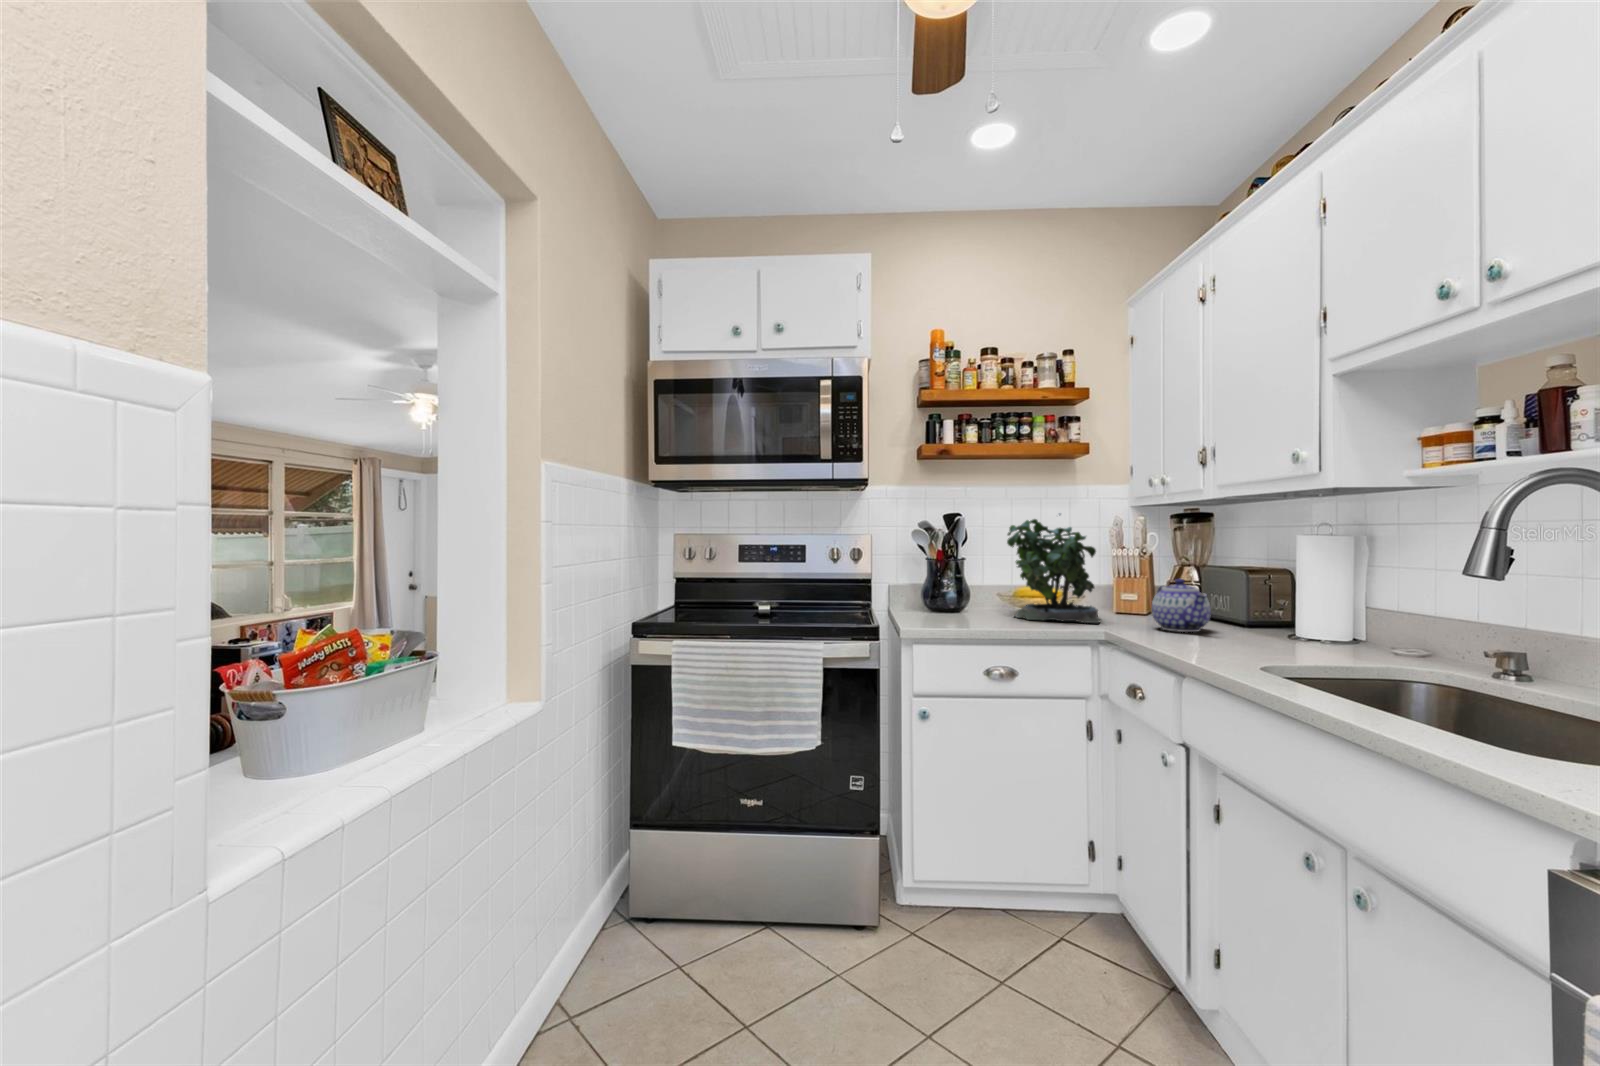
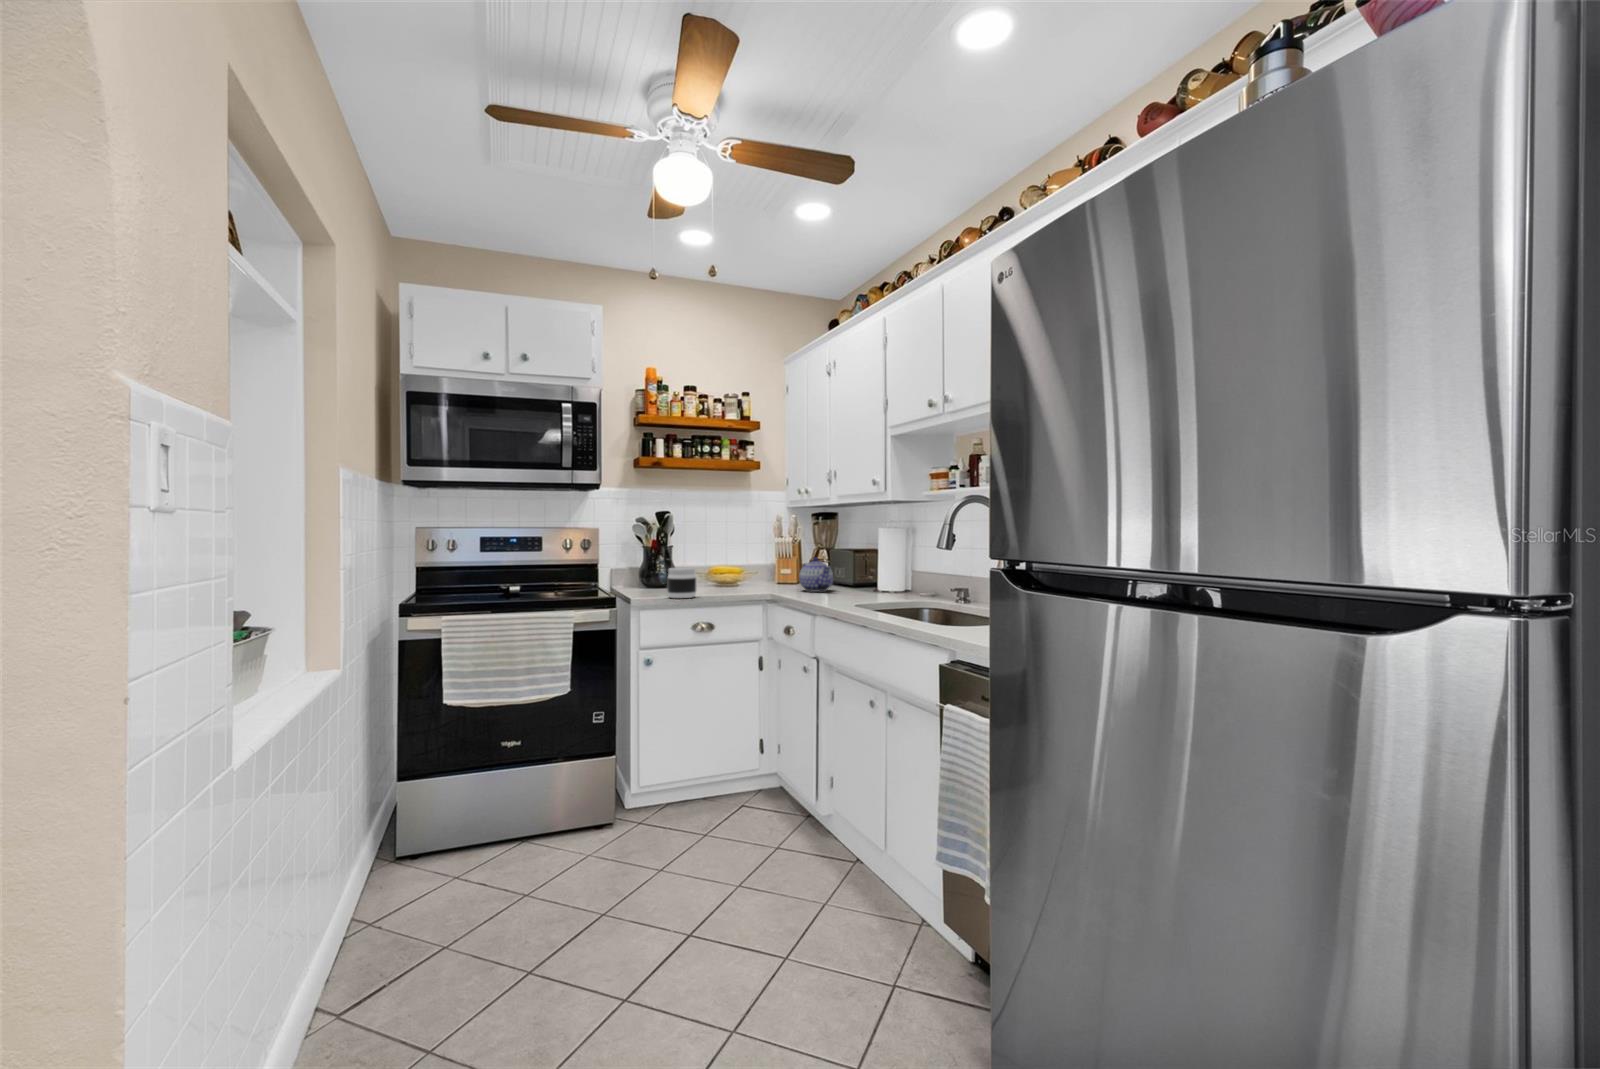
potted plant: present [1007,513,1100,623] -> none [705,513,769,590]
jar: none [949,588,990,632] -> present [667,567,697,598]

